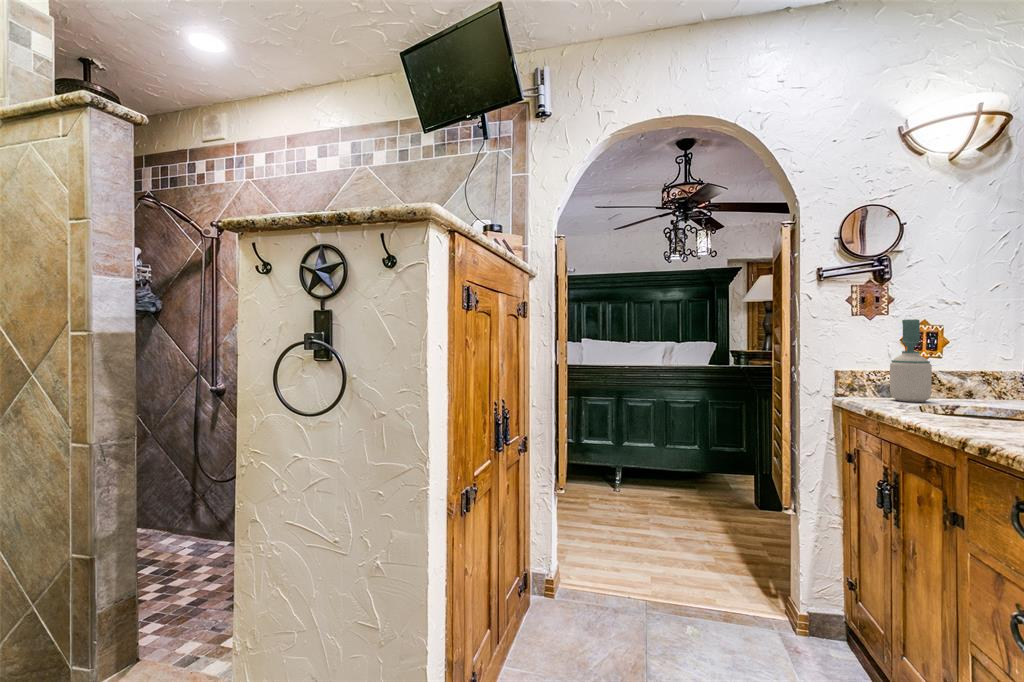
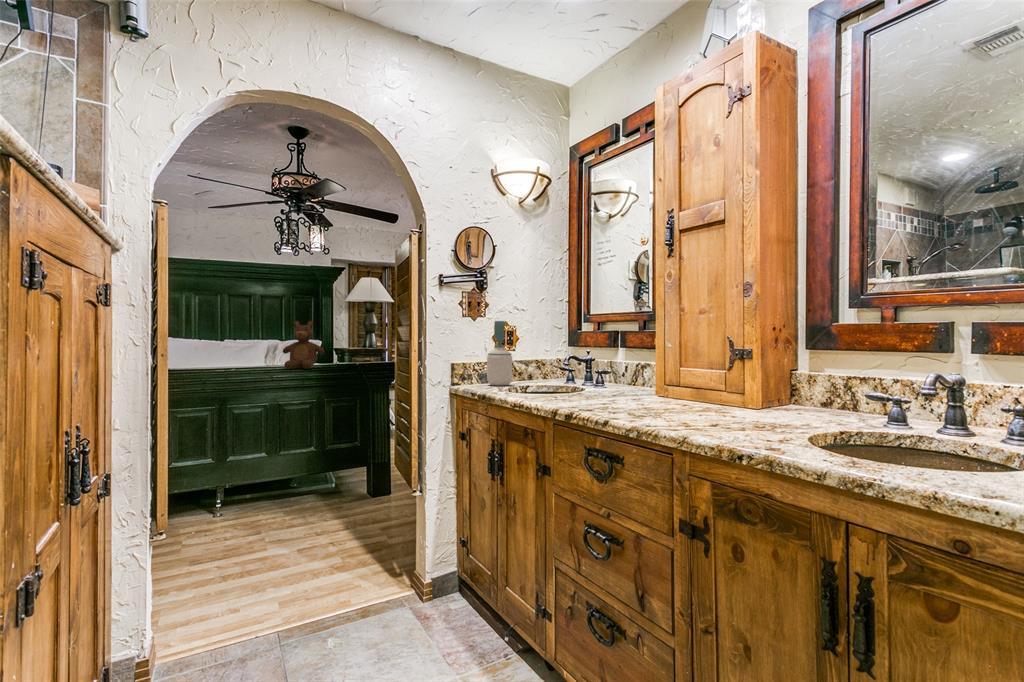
teddy bear: none [672,324,710,370] -> present [283,321,324,369]

